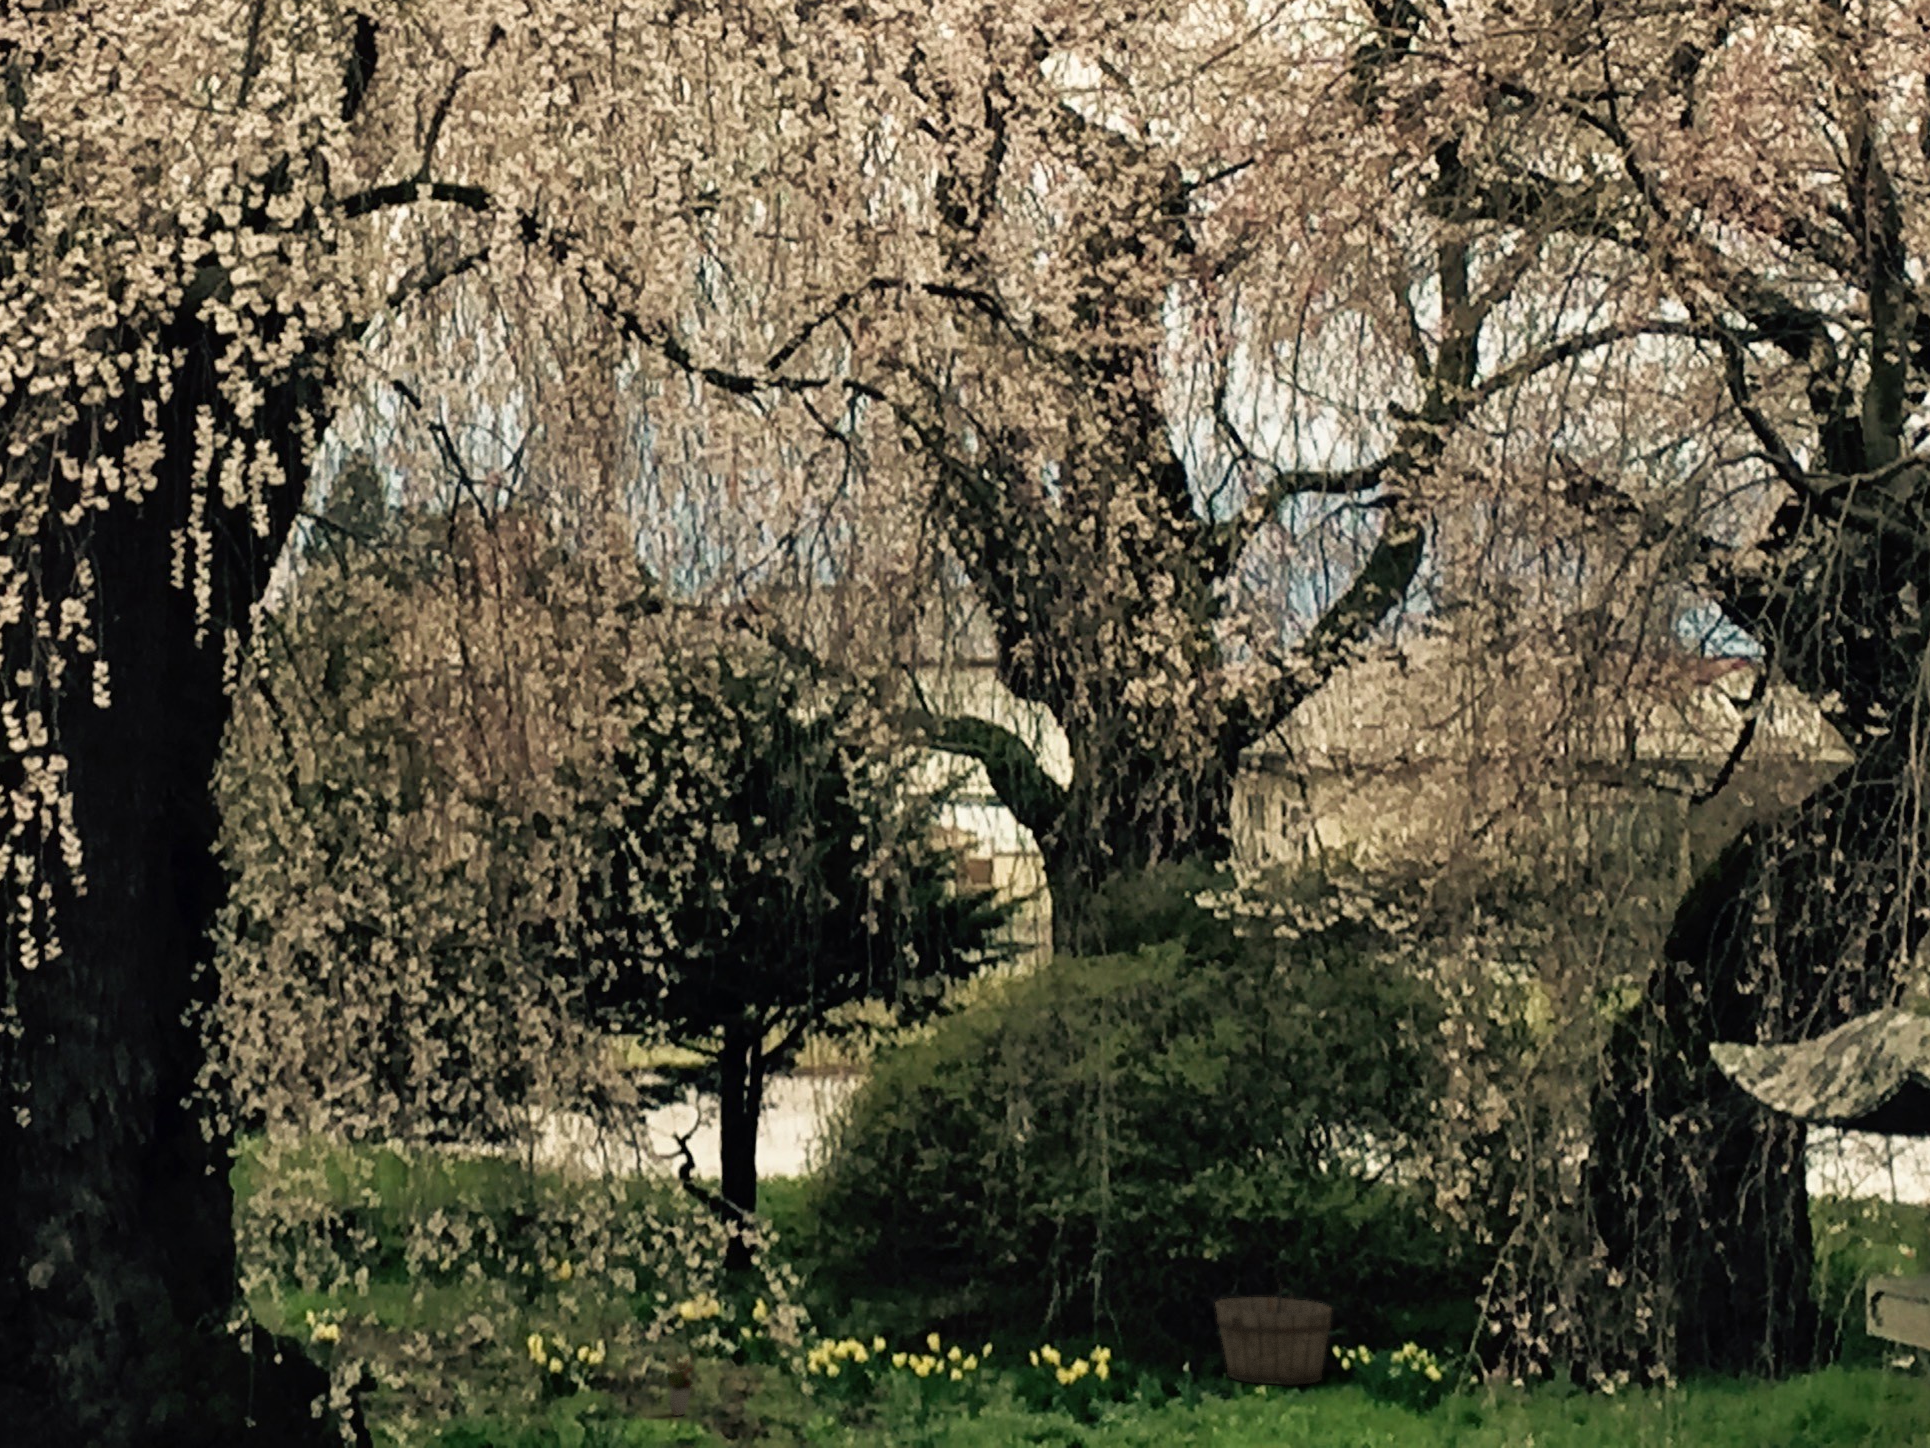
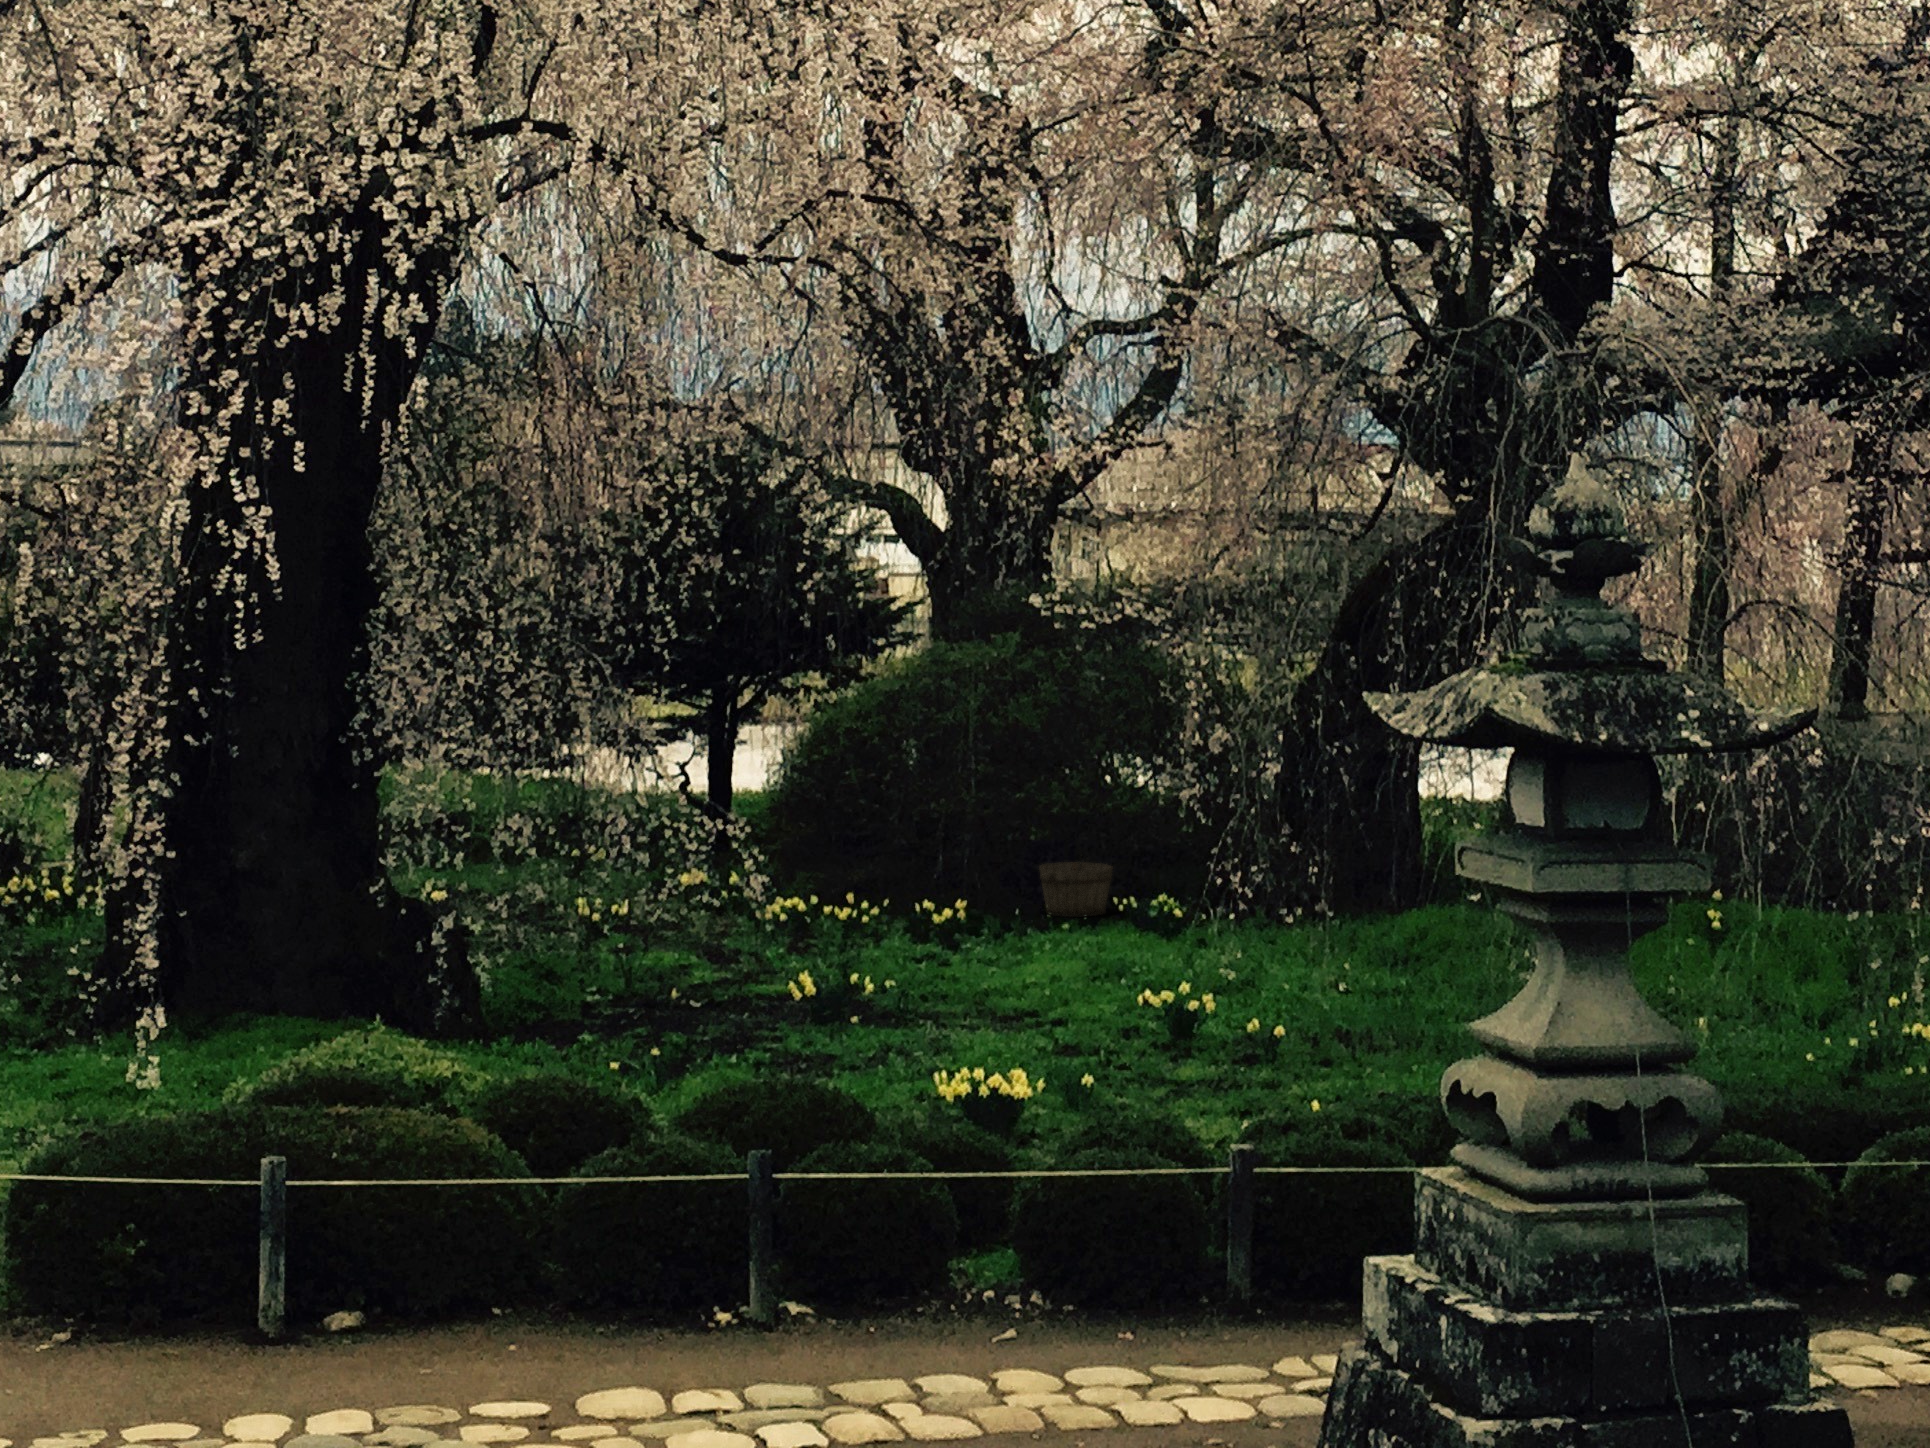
decorative plant: present [668,1359,694,1416] -> none [678,908,696,950]

